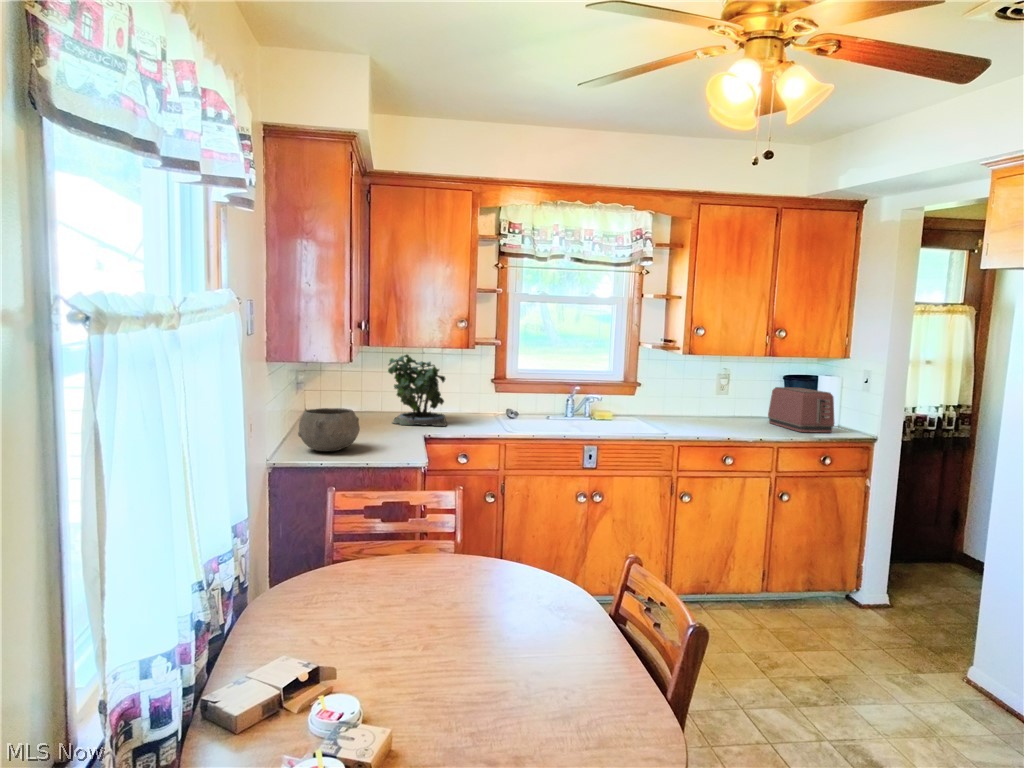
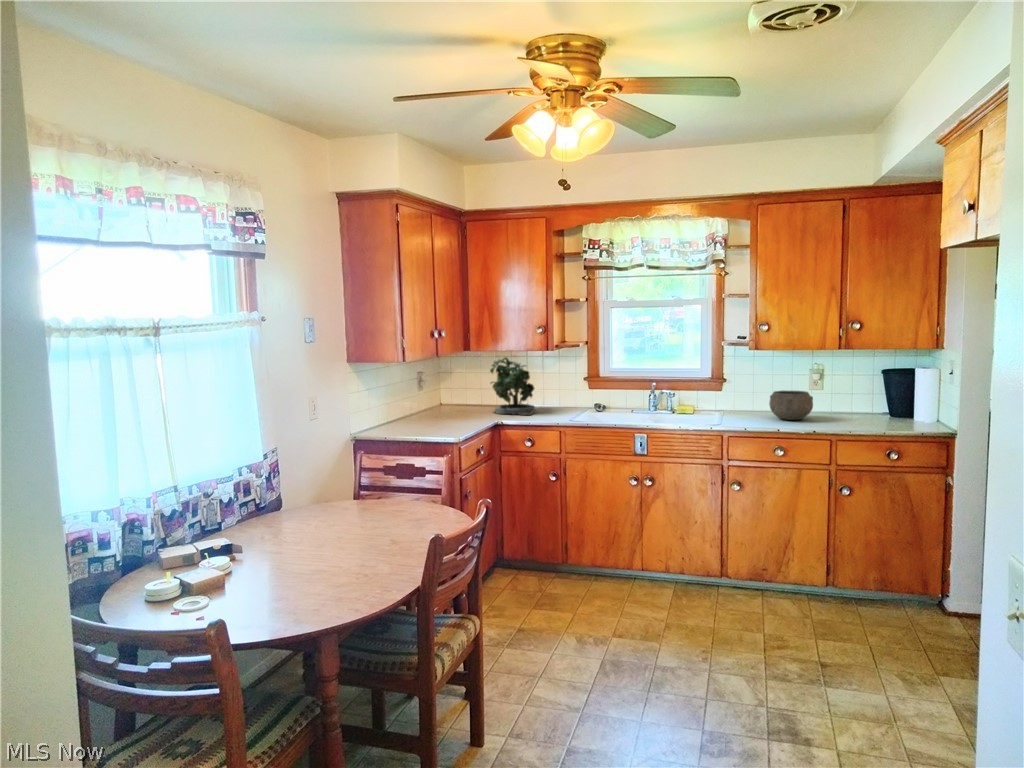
toaster: present [768,387,834,433] -> none [860,381,913,428]
bowl: present [298,408,360,451] -> present [769,391,813,420]

